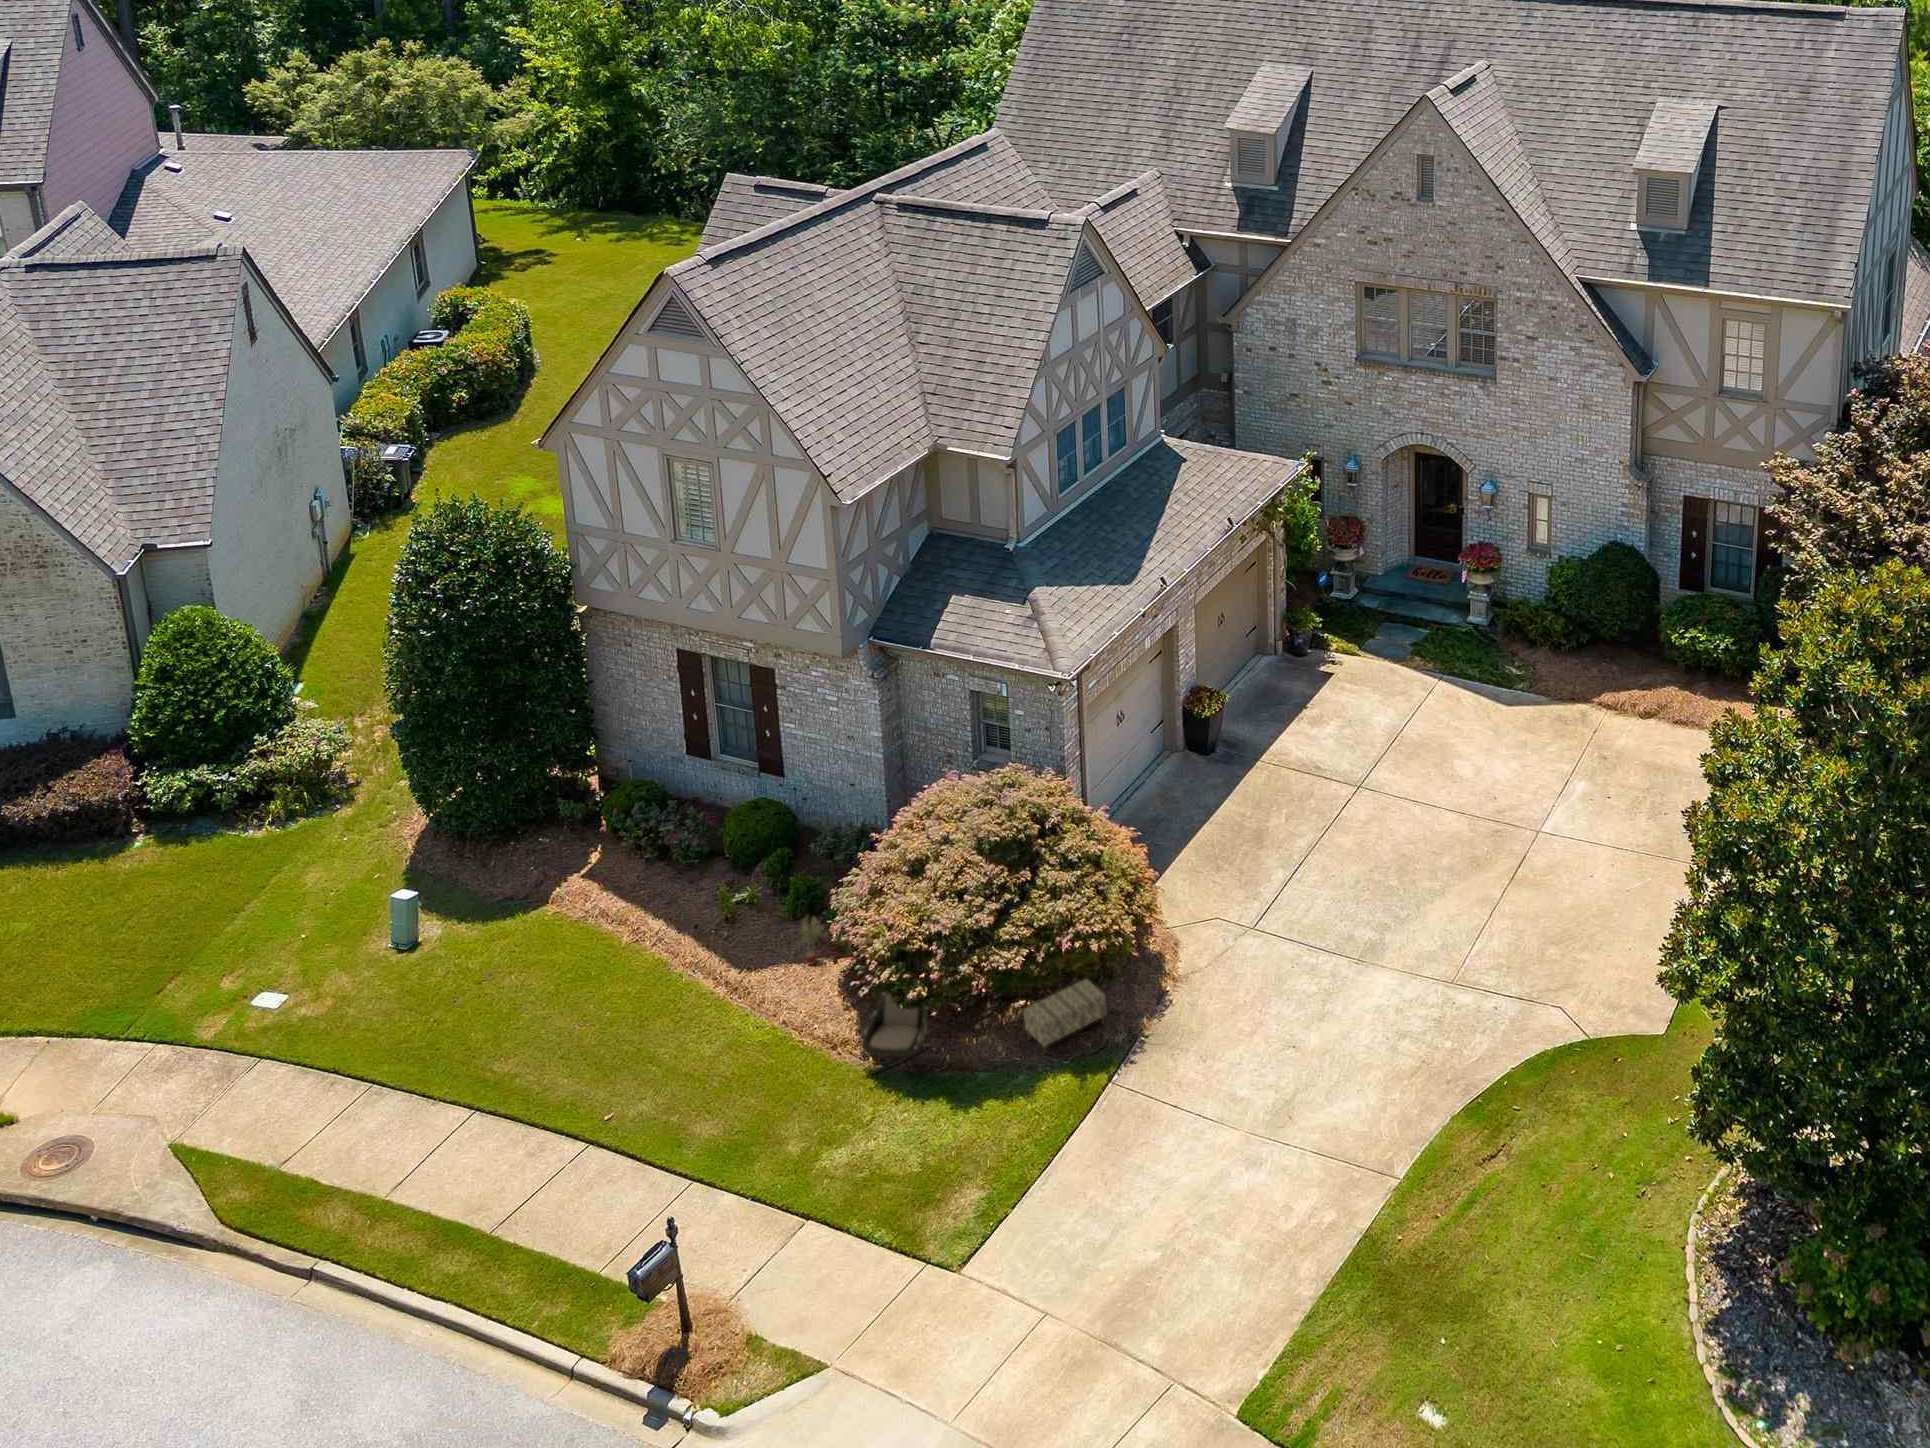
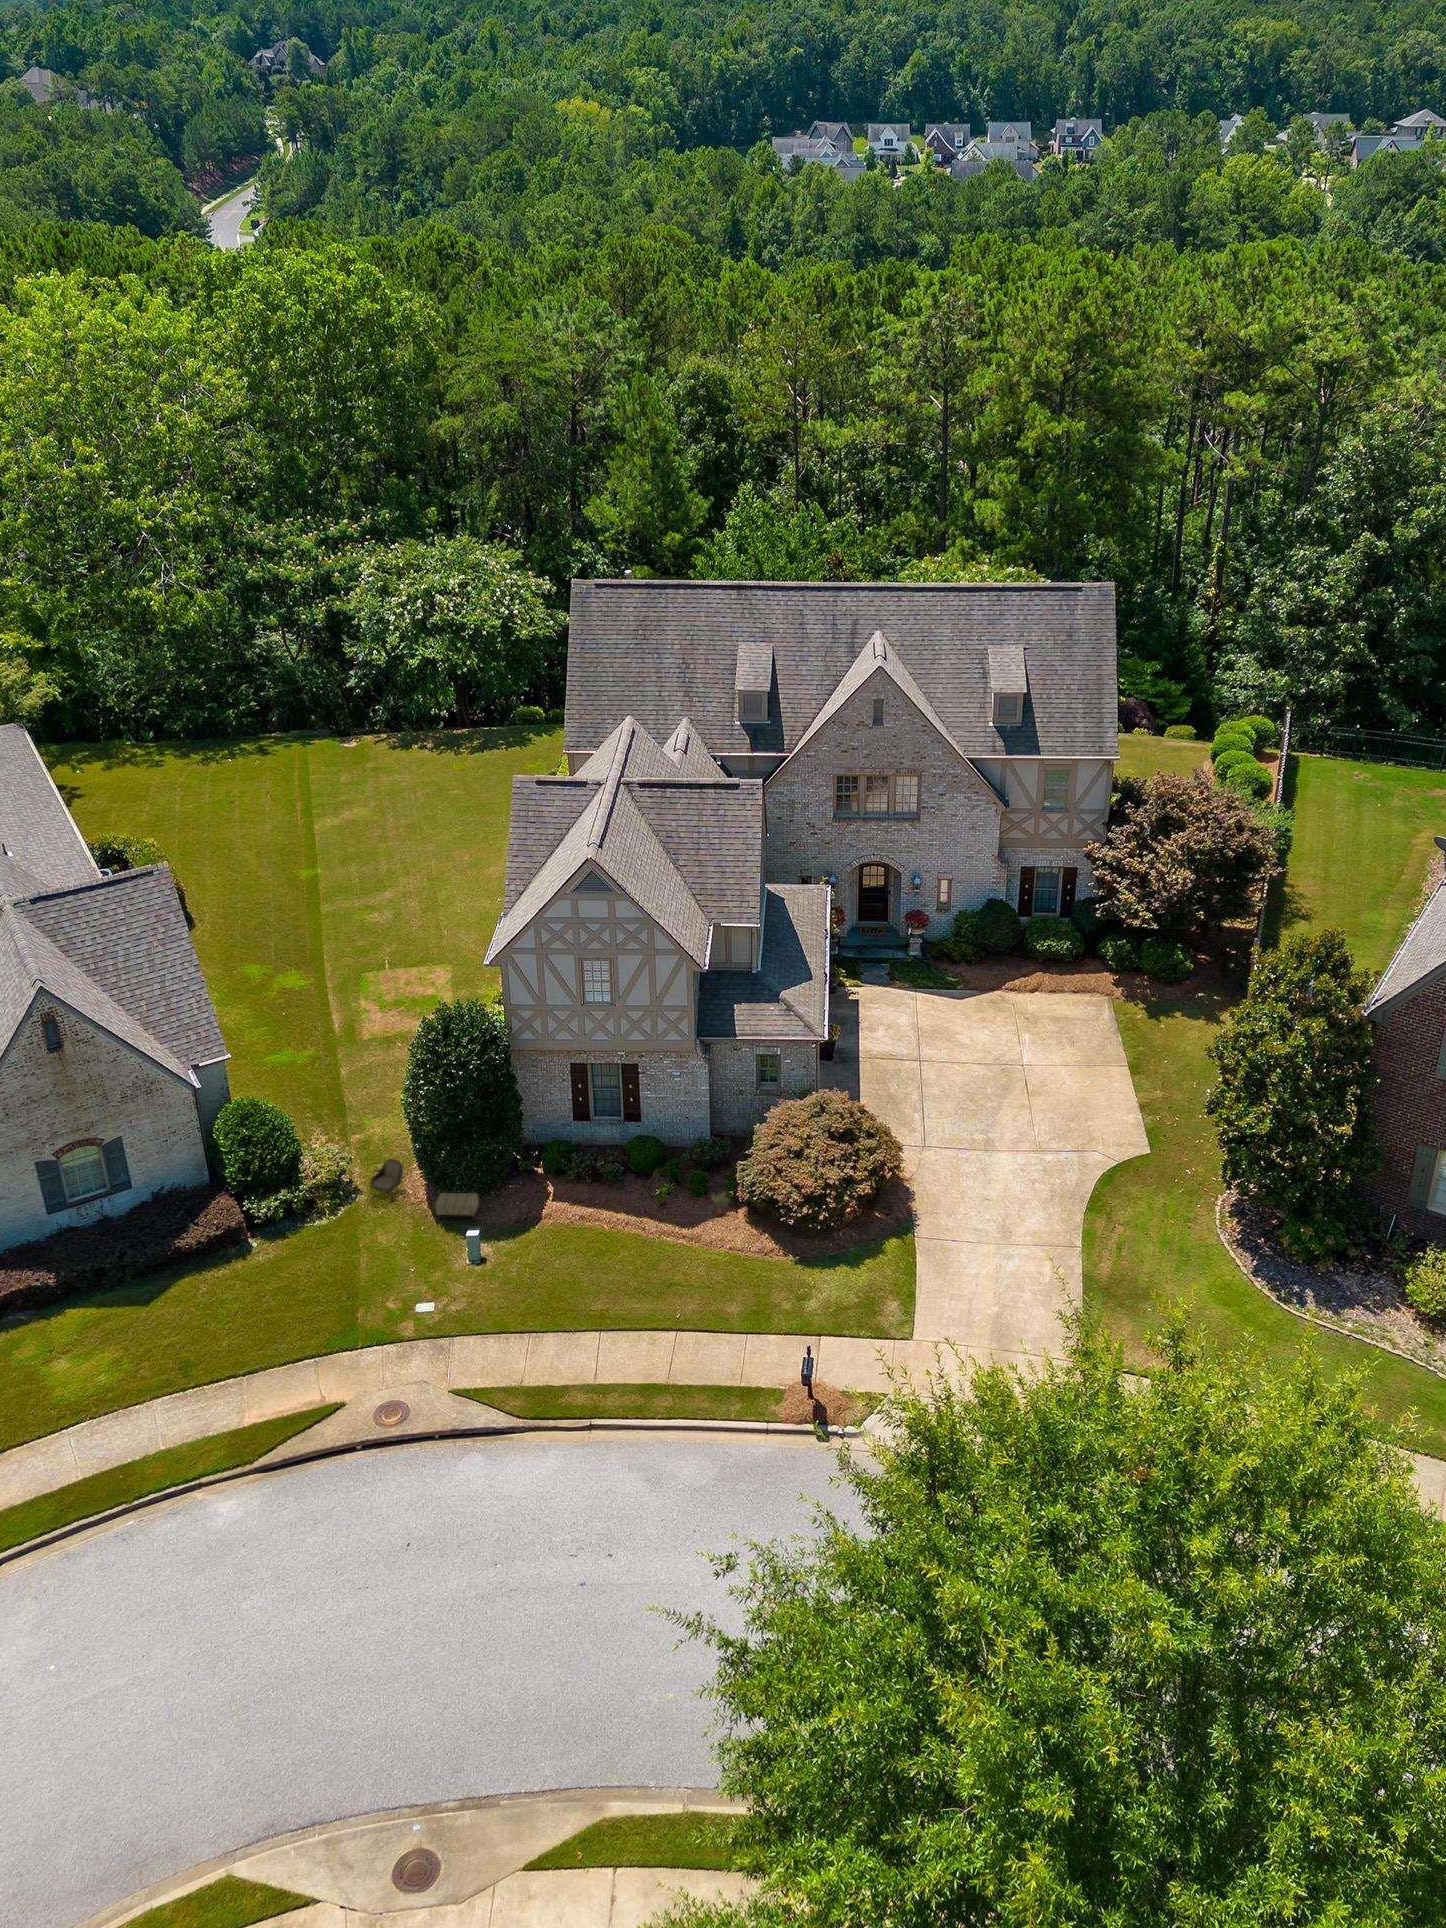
bench: present [1024,979,1107,1053] -> present [435,1193,479,1217]
lounge chair: present [863,992,927,1075] -> present [370,1159,403,1203]

